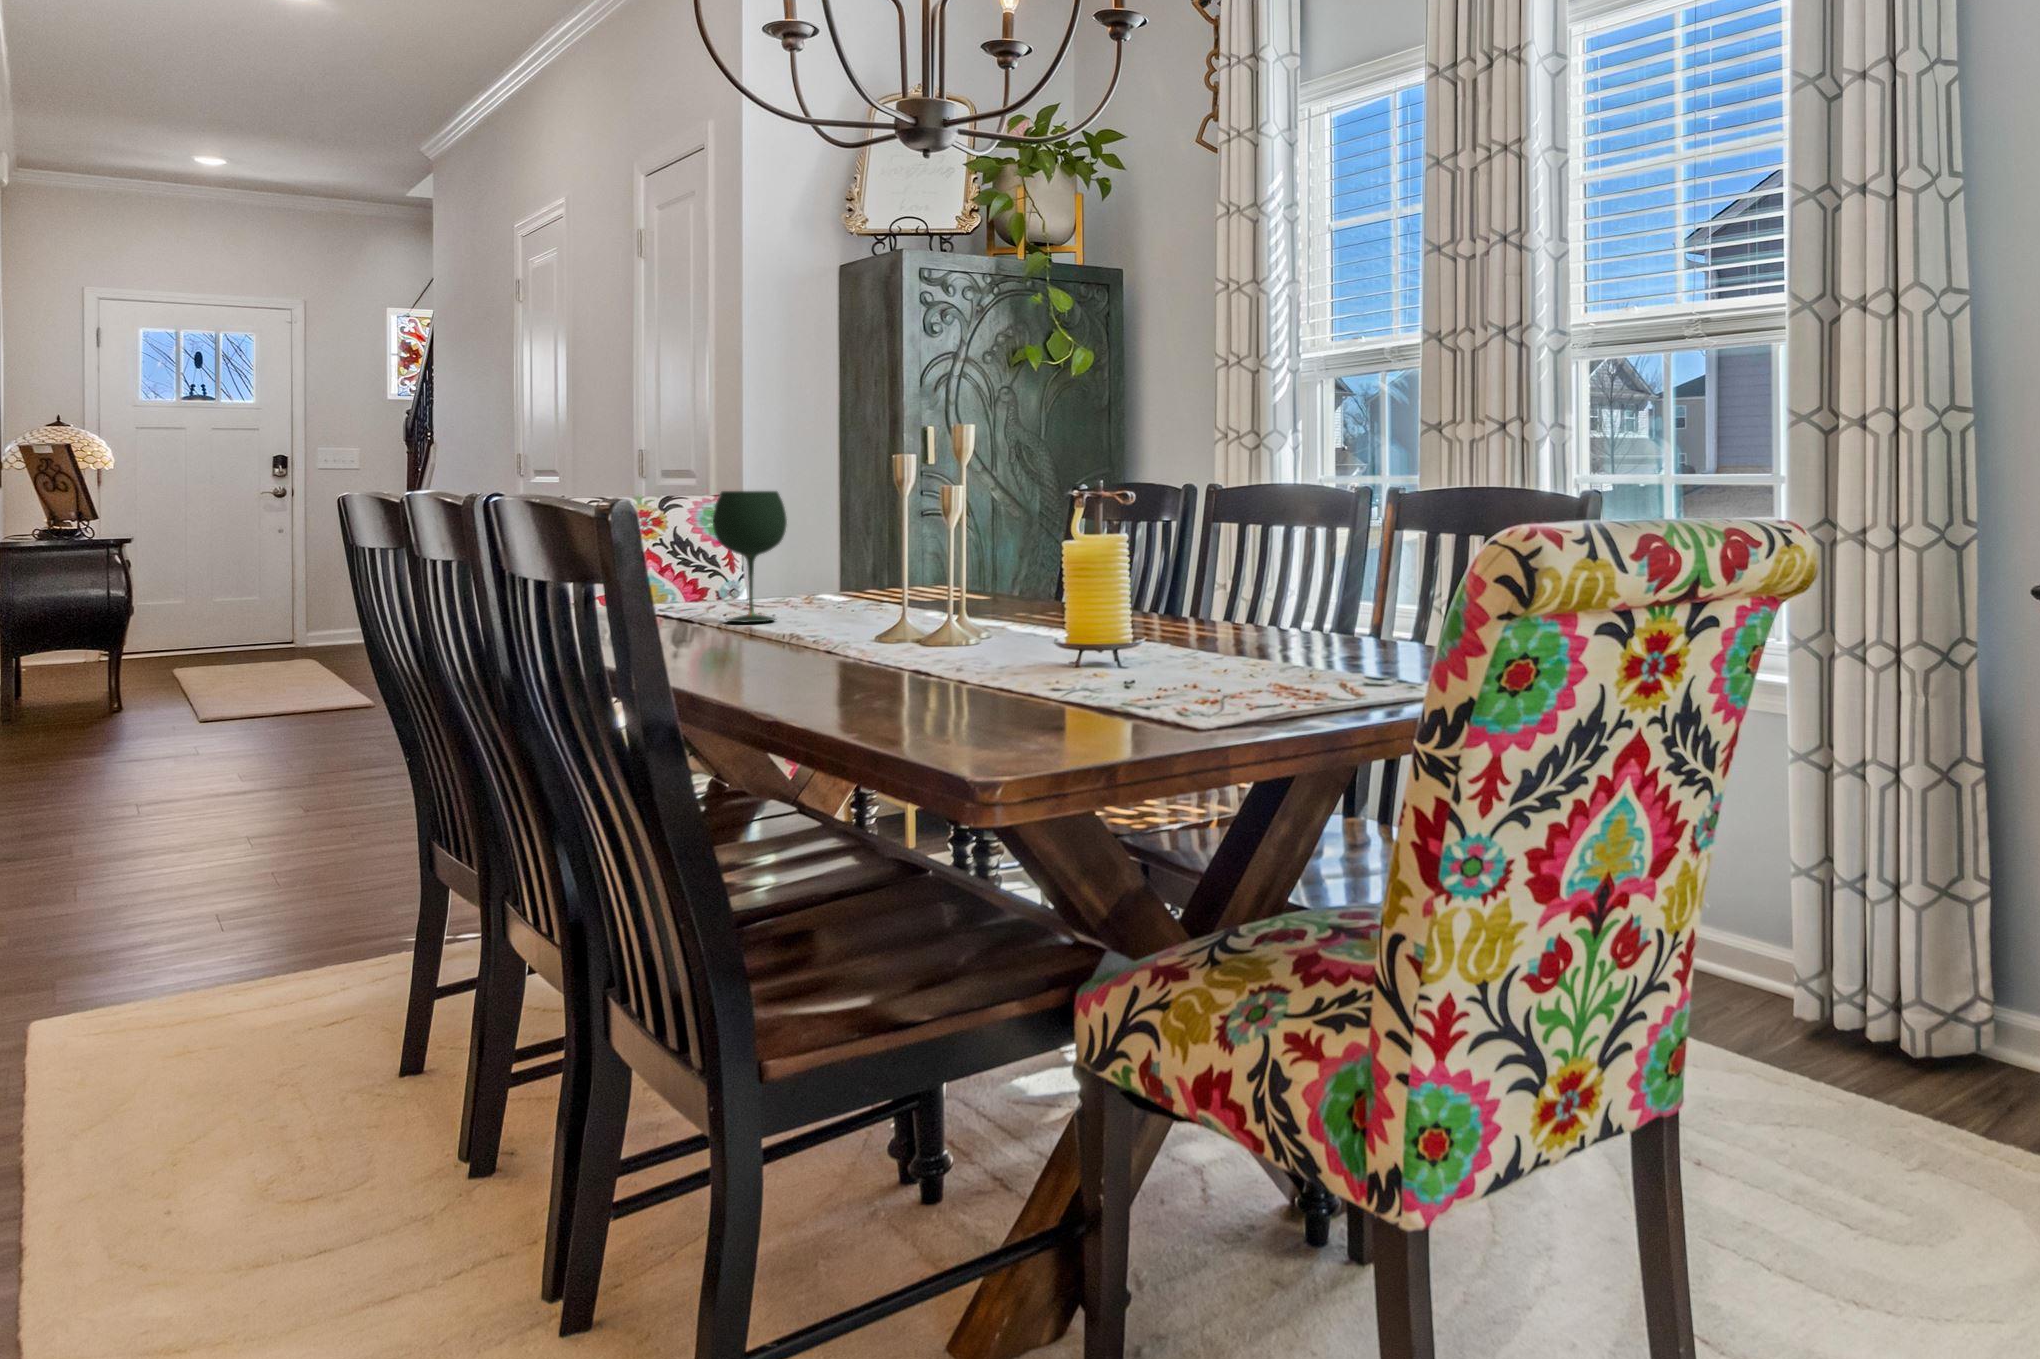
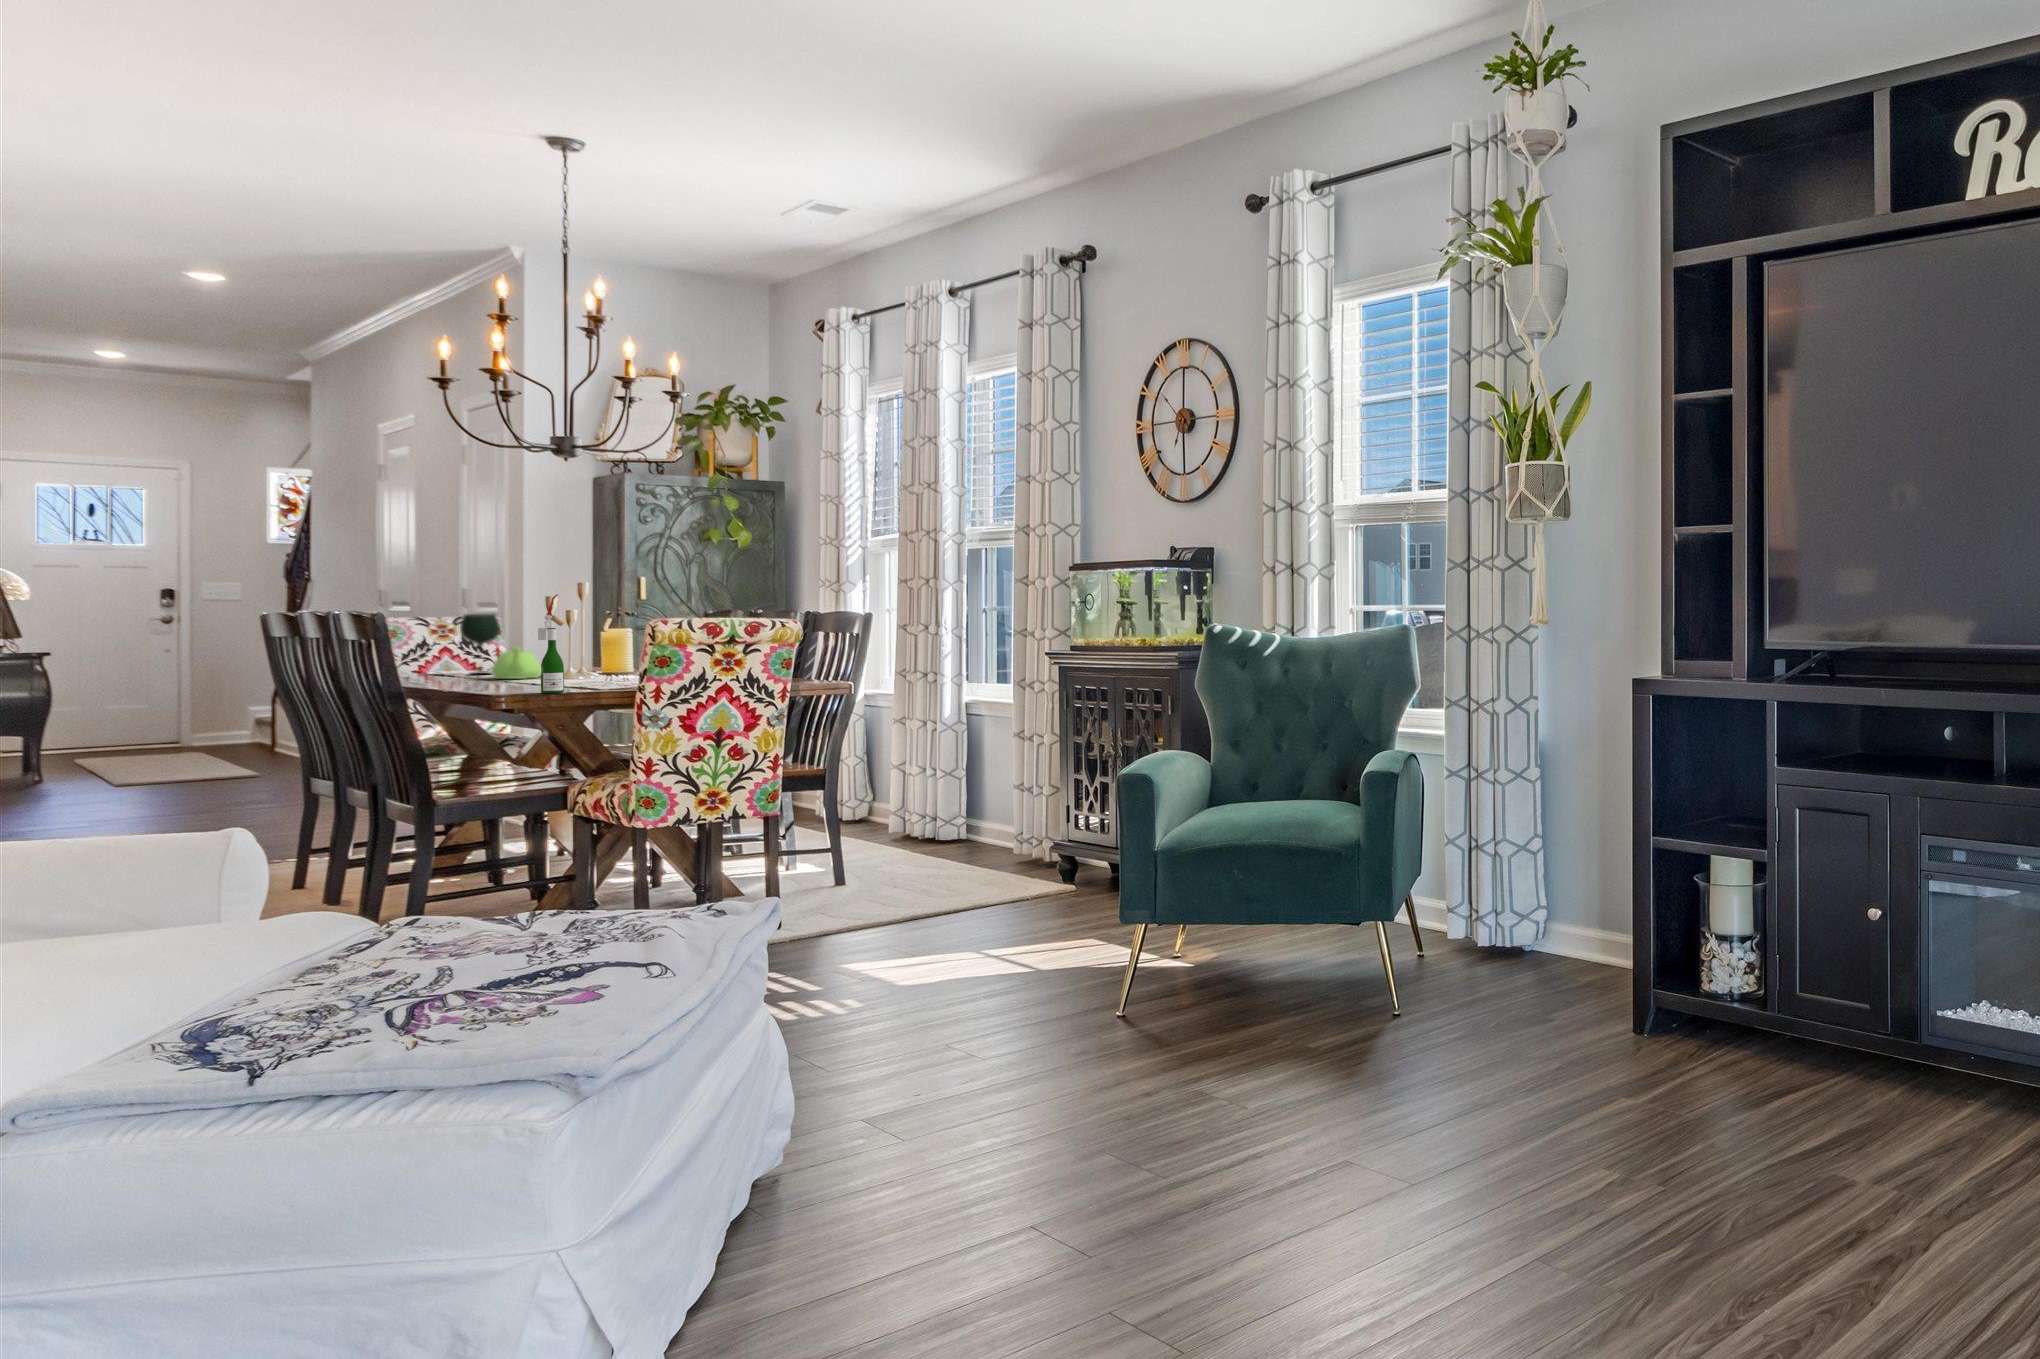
wine bottle: none [1012,433,1104,729] -> present [538,594,575,693]
teapot: none [797,568,895,644] -> present [492,647,541,679]

